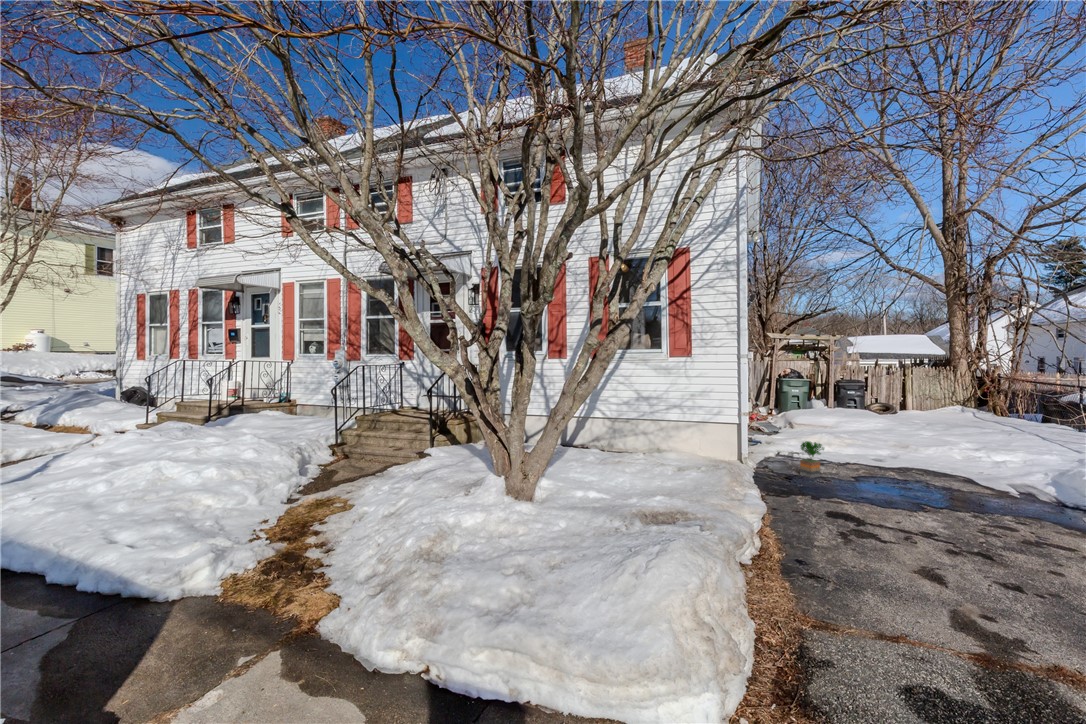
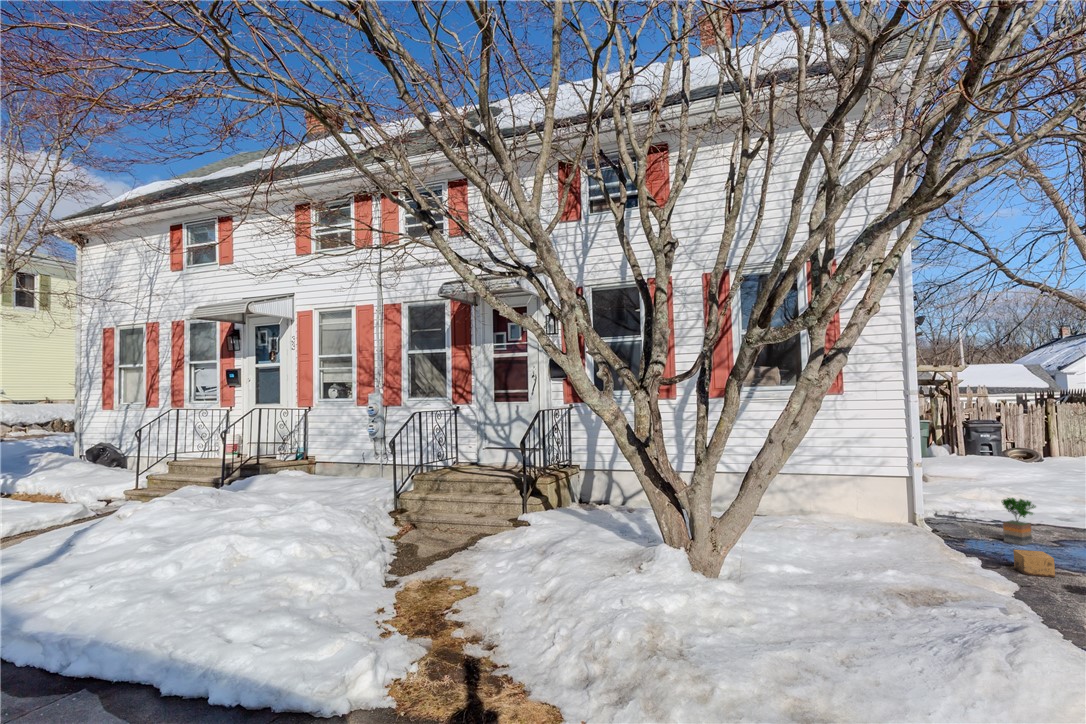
cardboard box: none [788,480,811,501] -> present [1013,550,1055,577]

